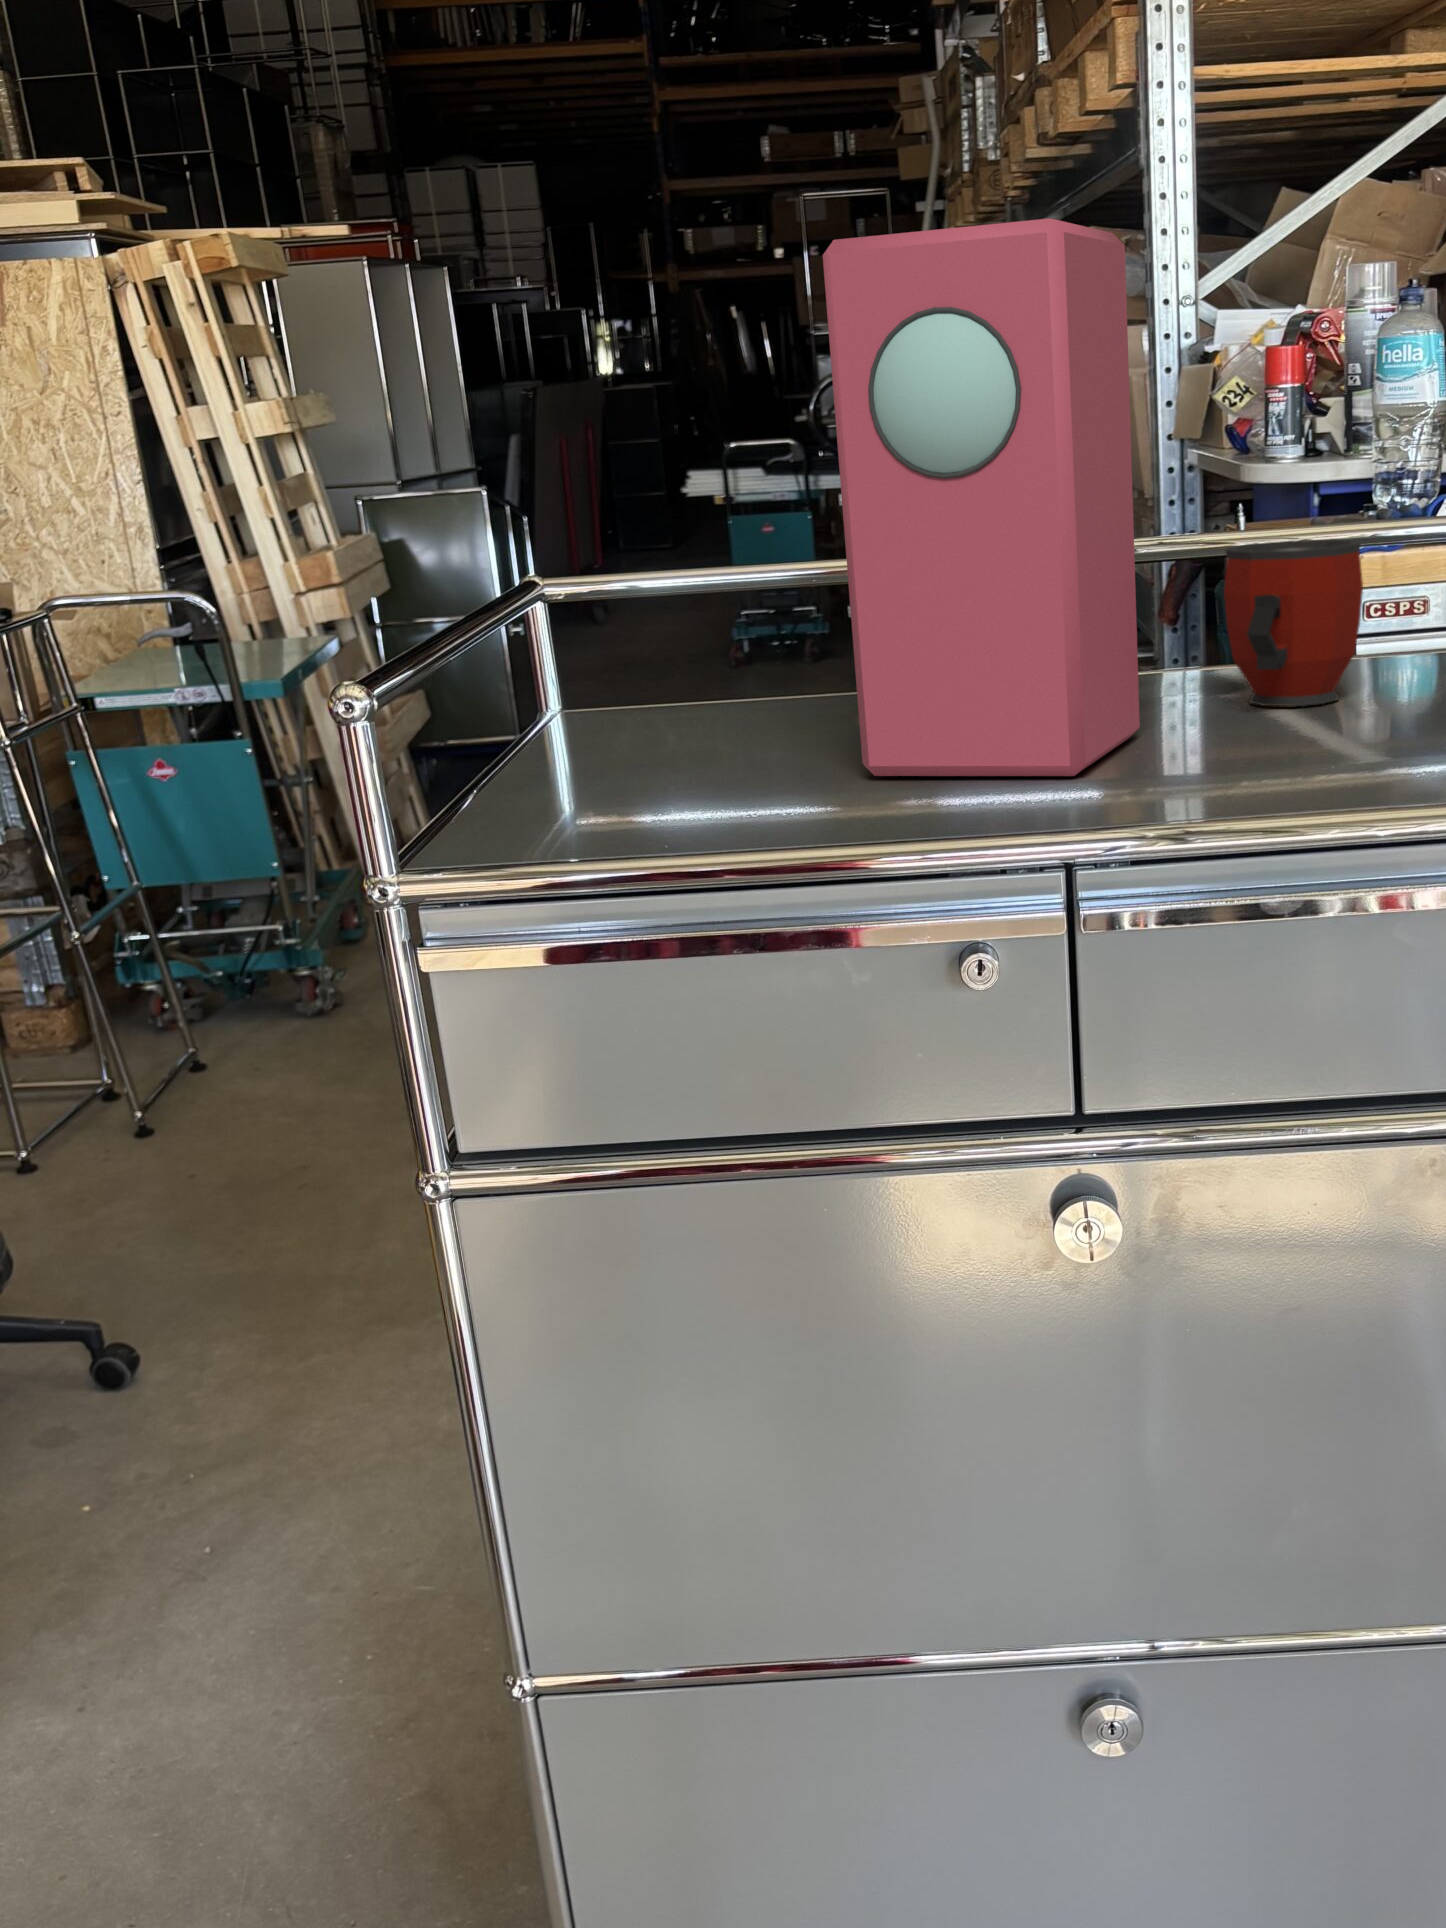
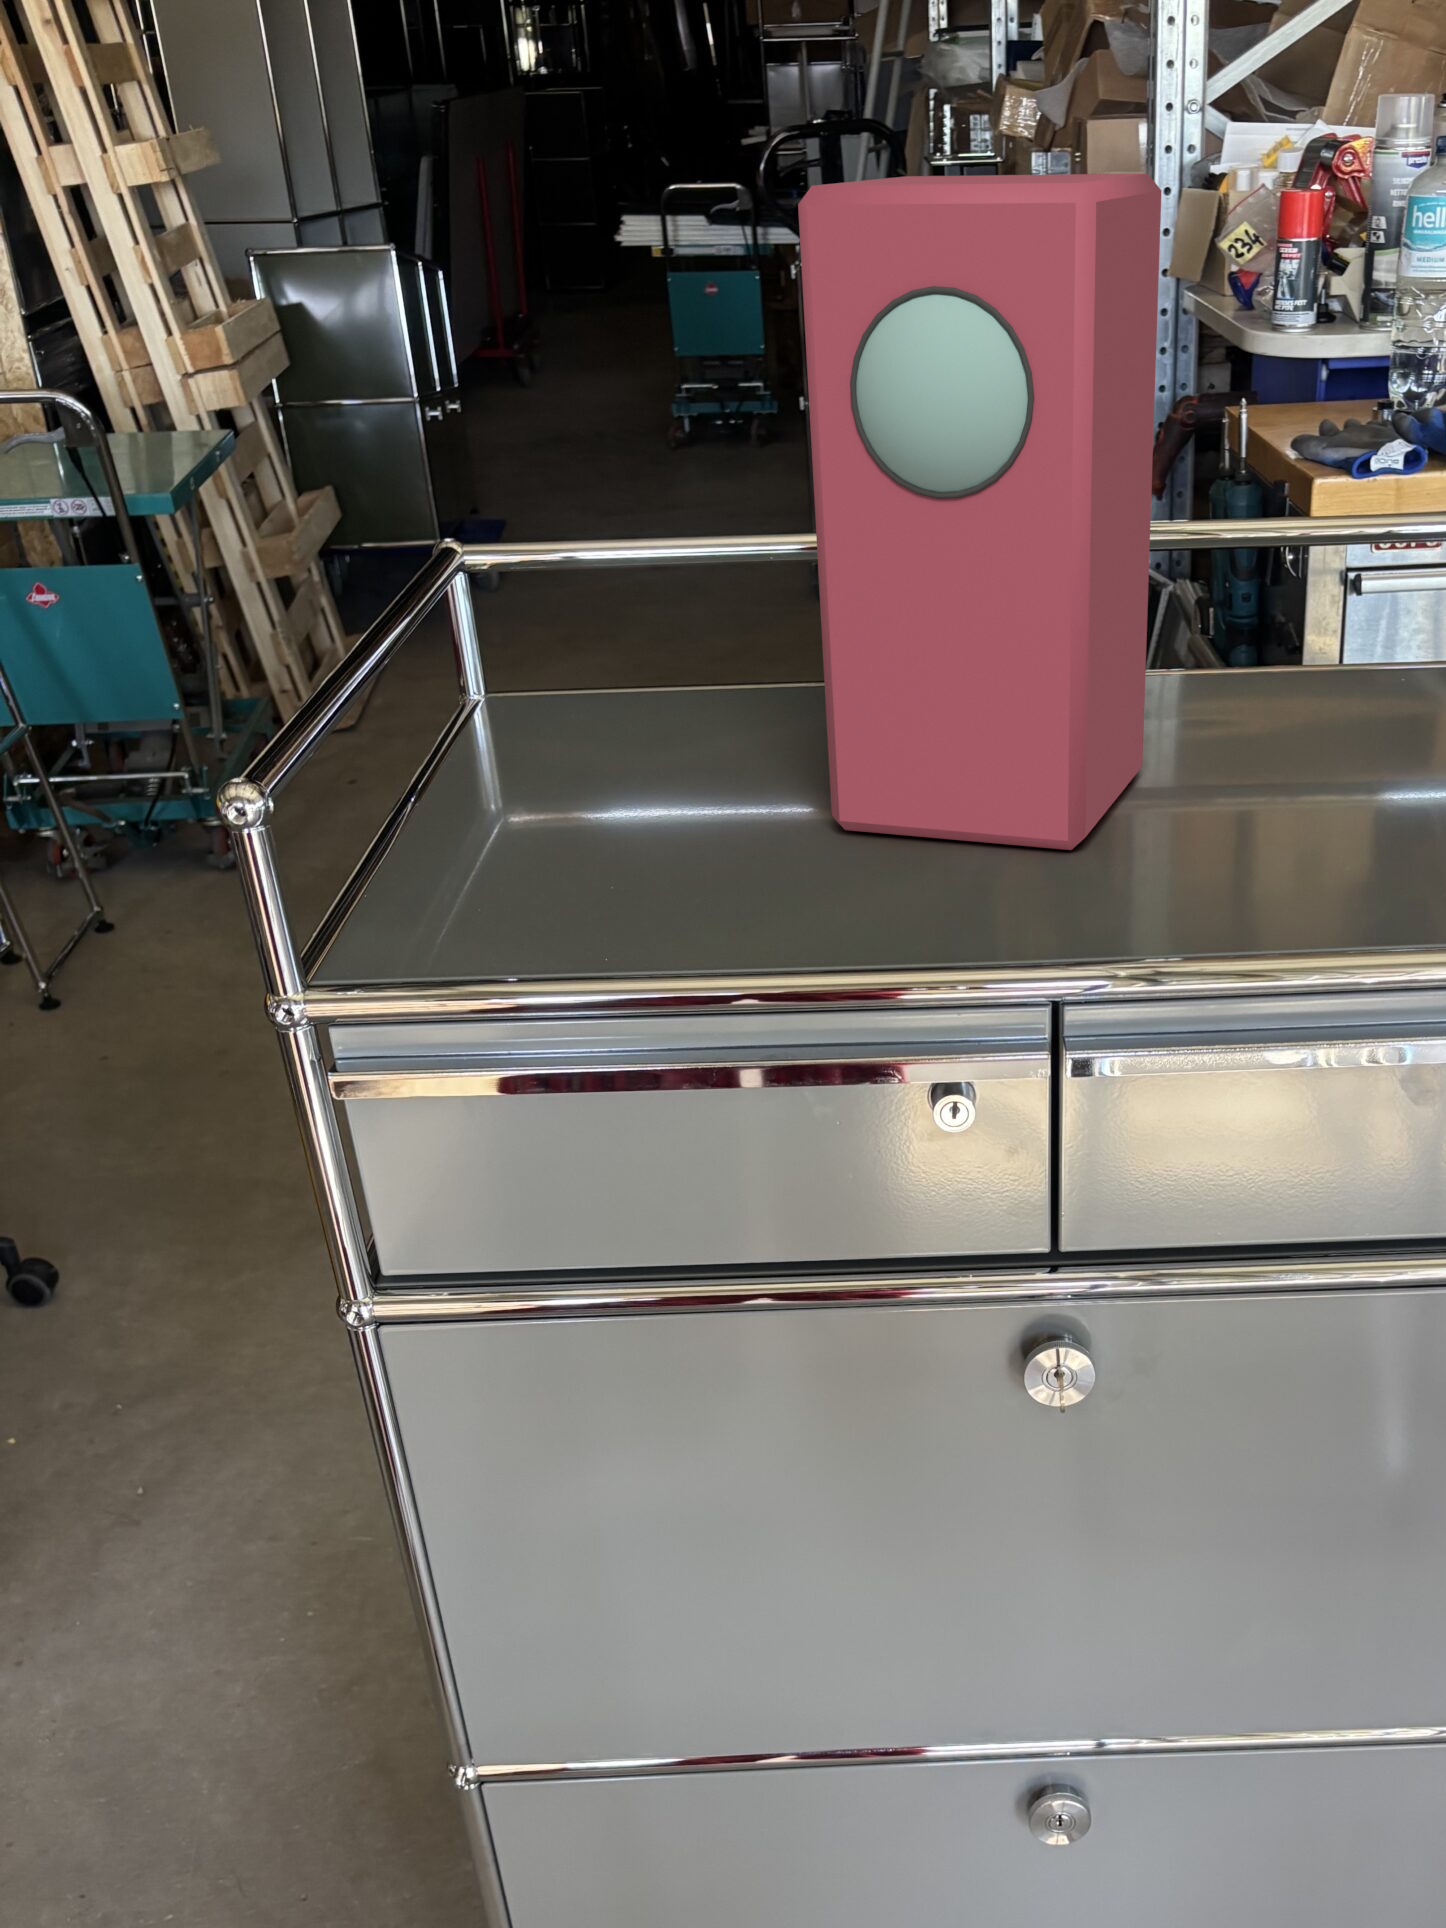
mug: present [1224,539,1363,706] -> none [1243,529,1403,734]

